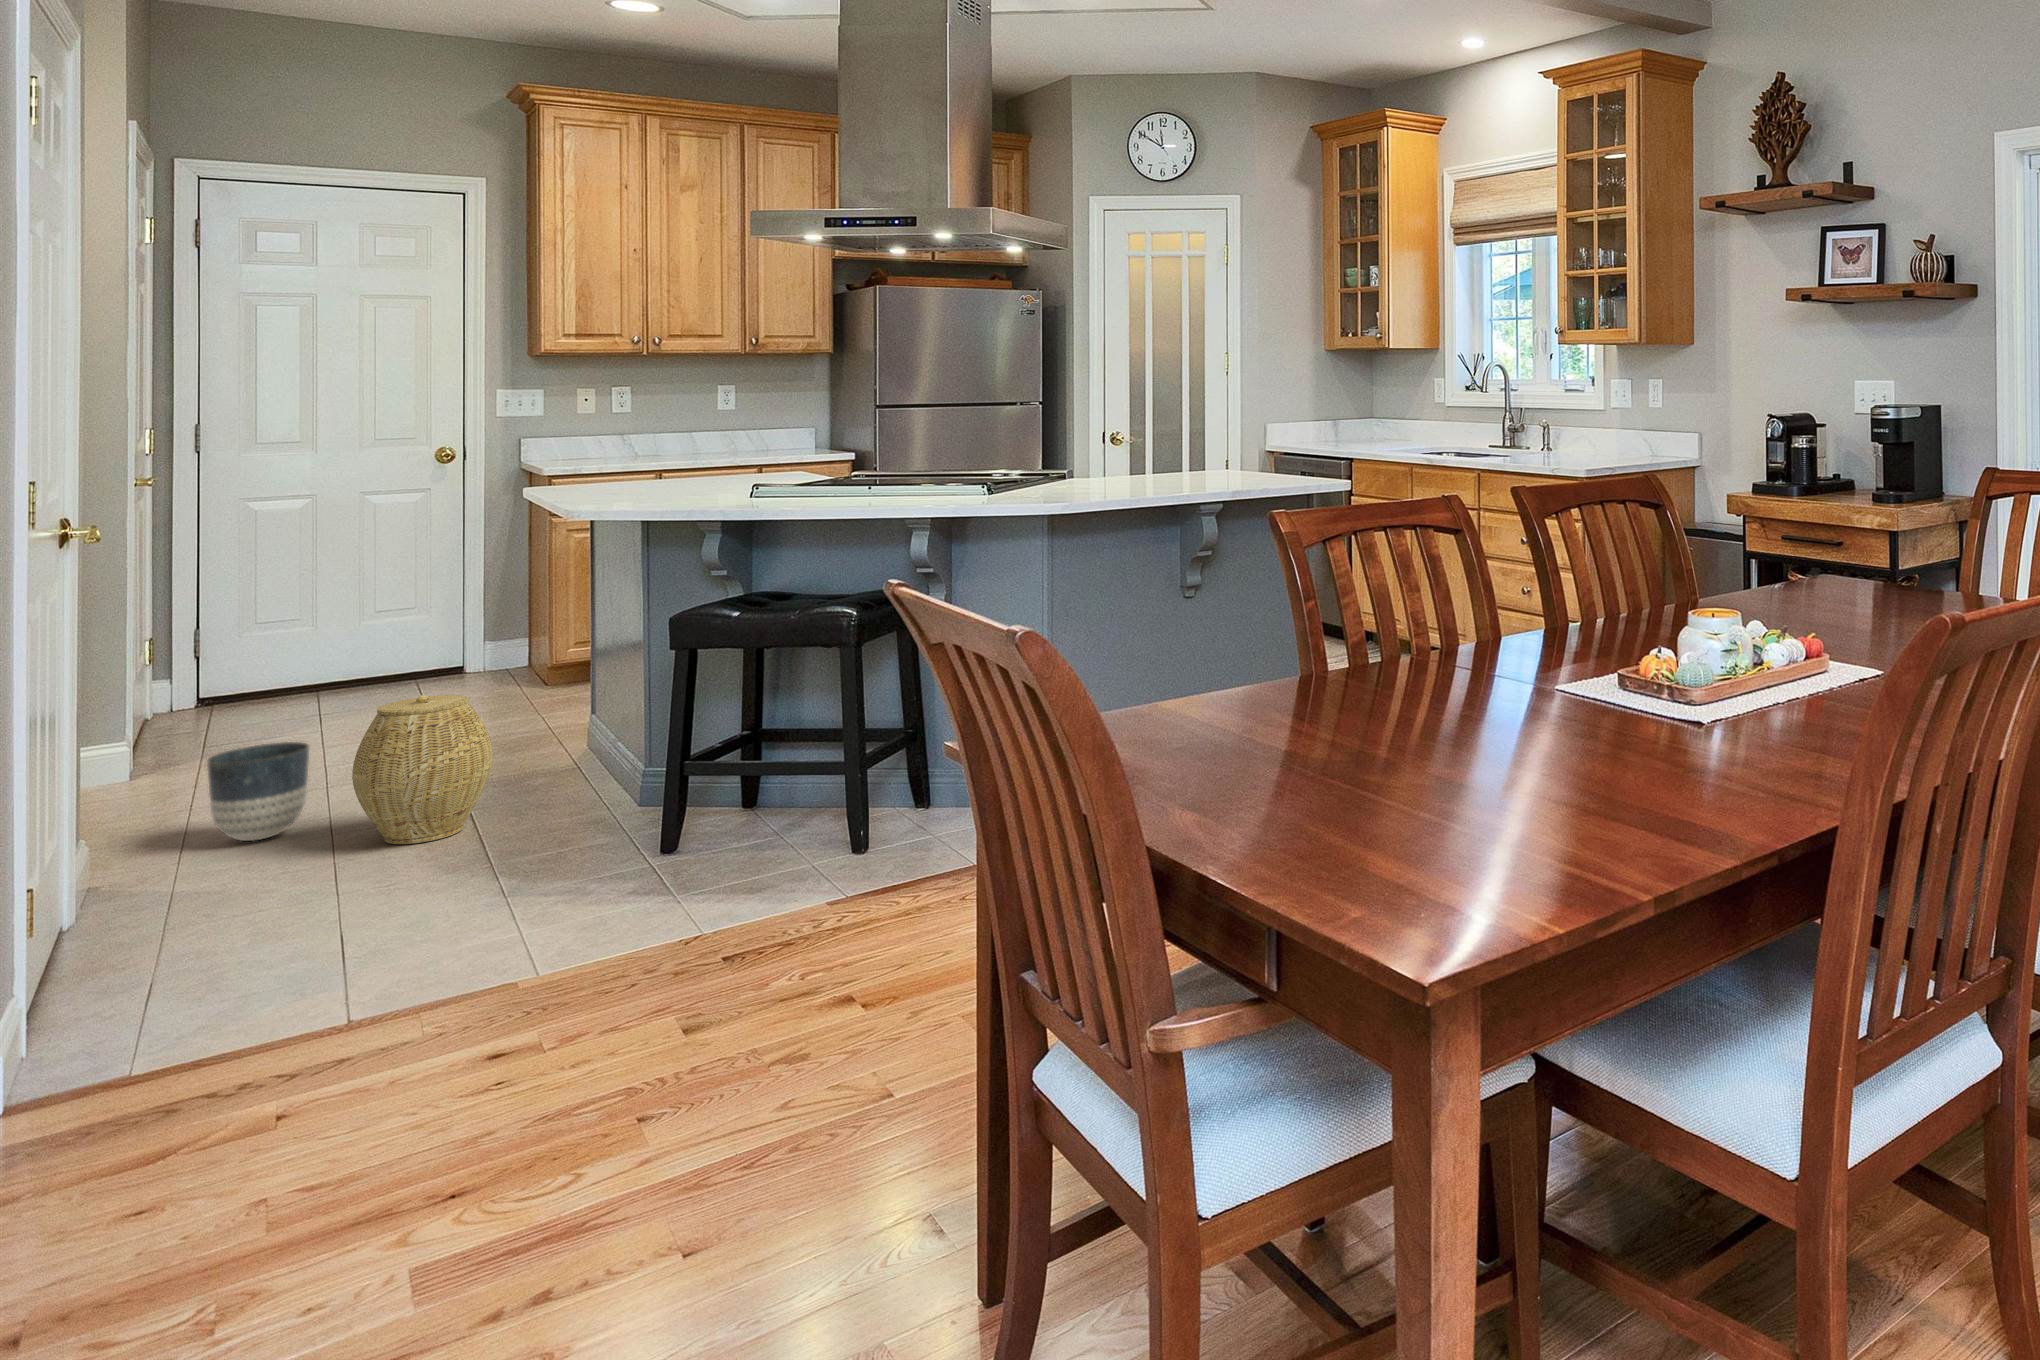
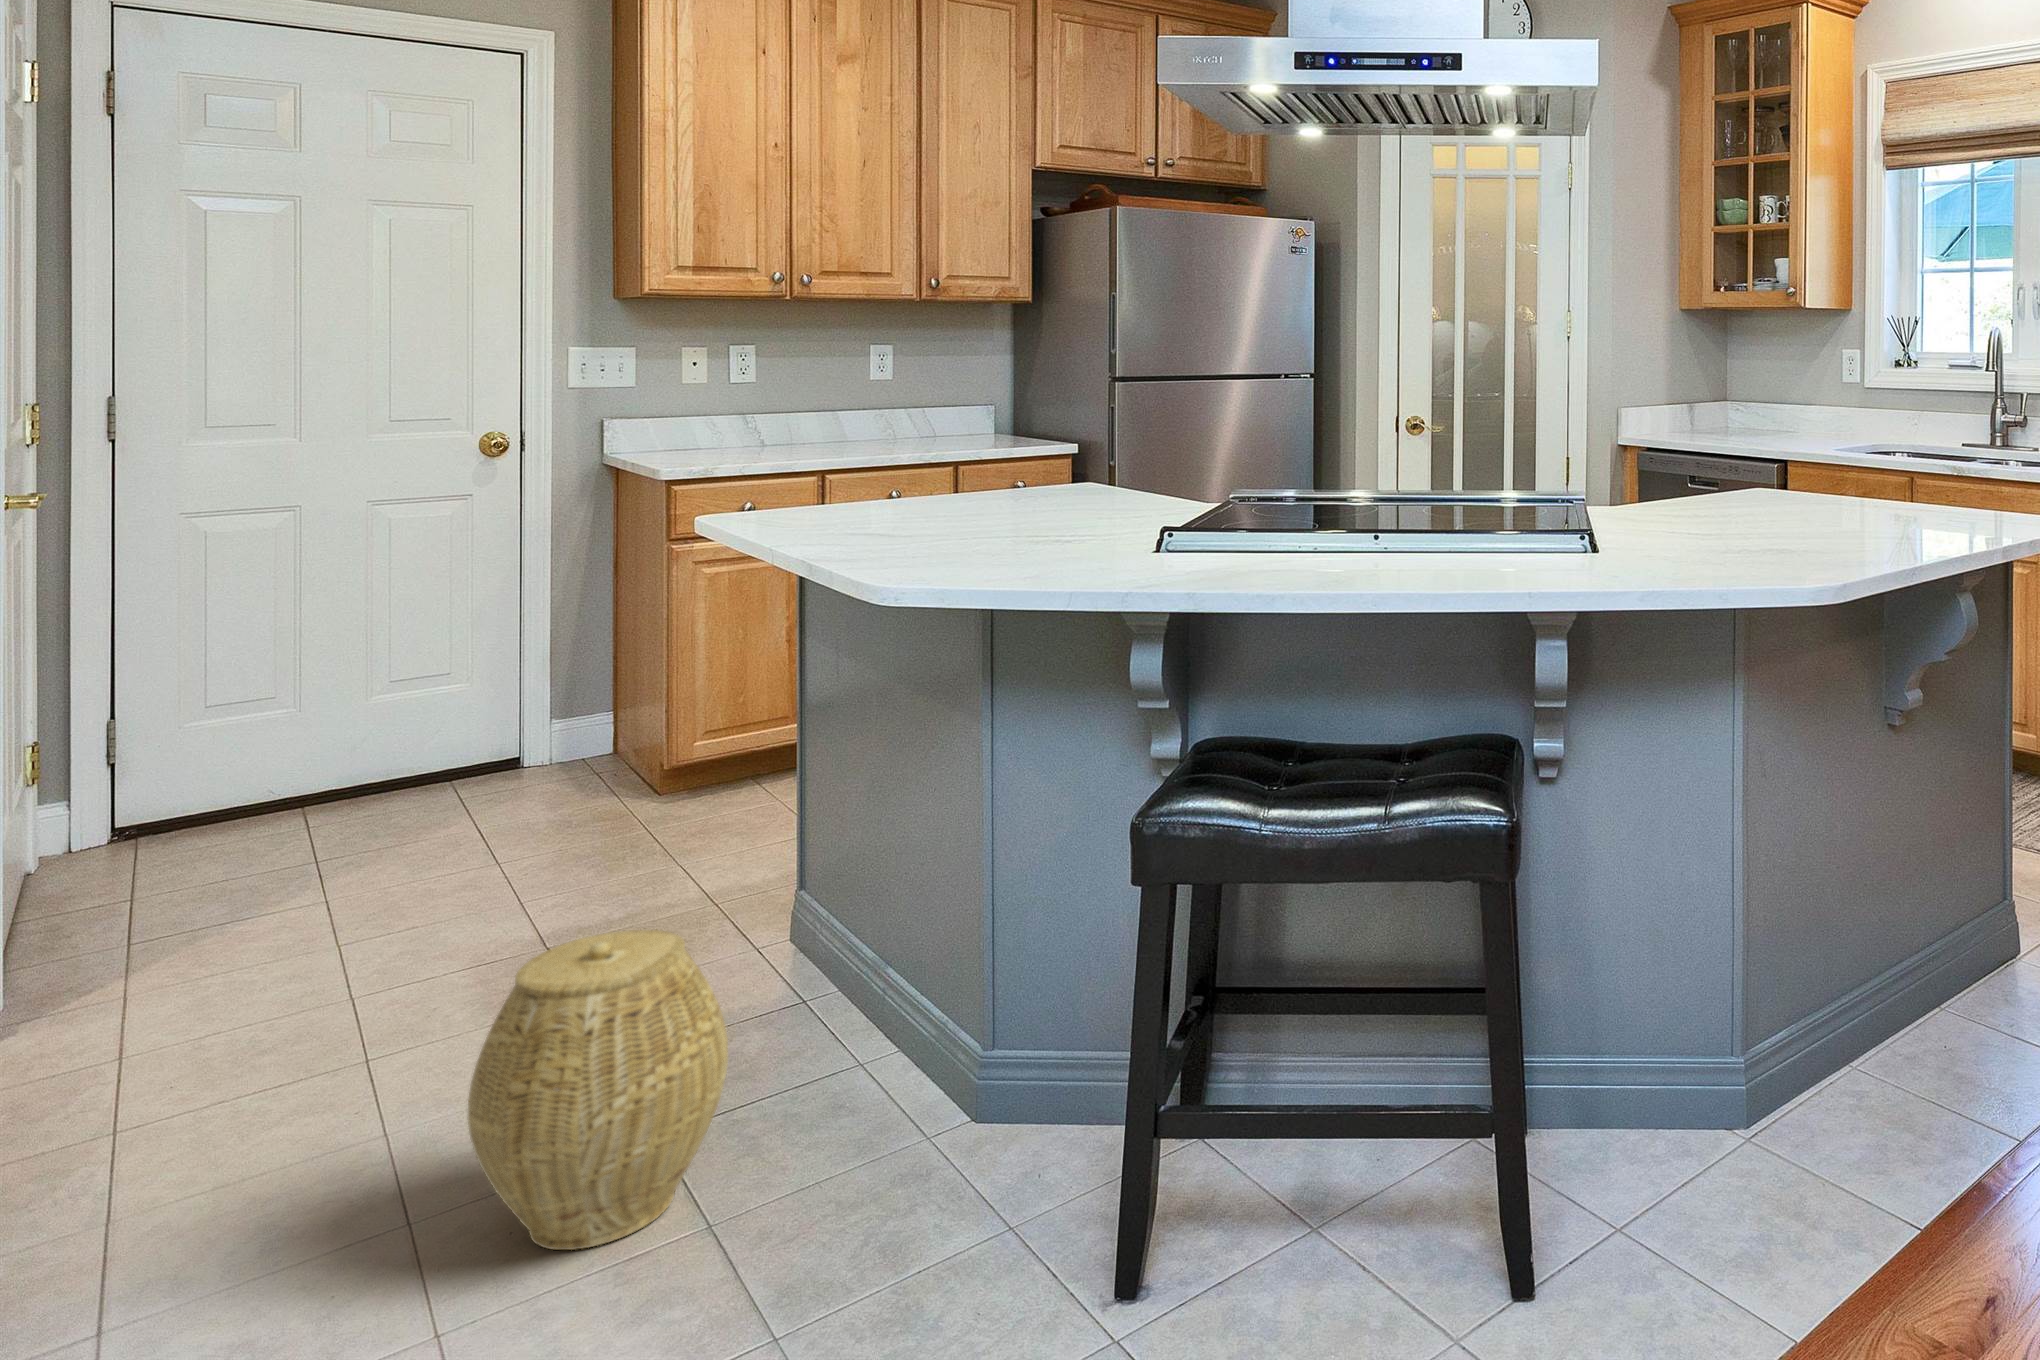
planter: present [207,742,309,841] -> none [163,1024,367,1245]

